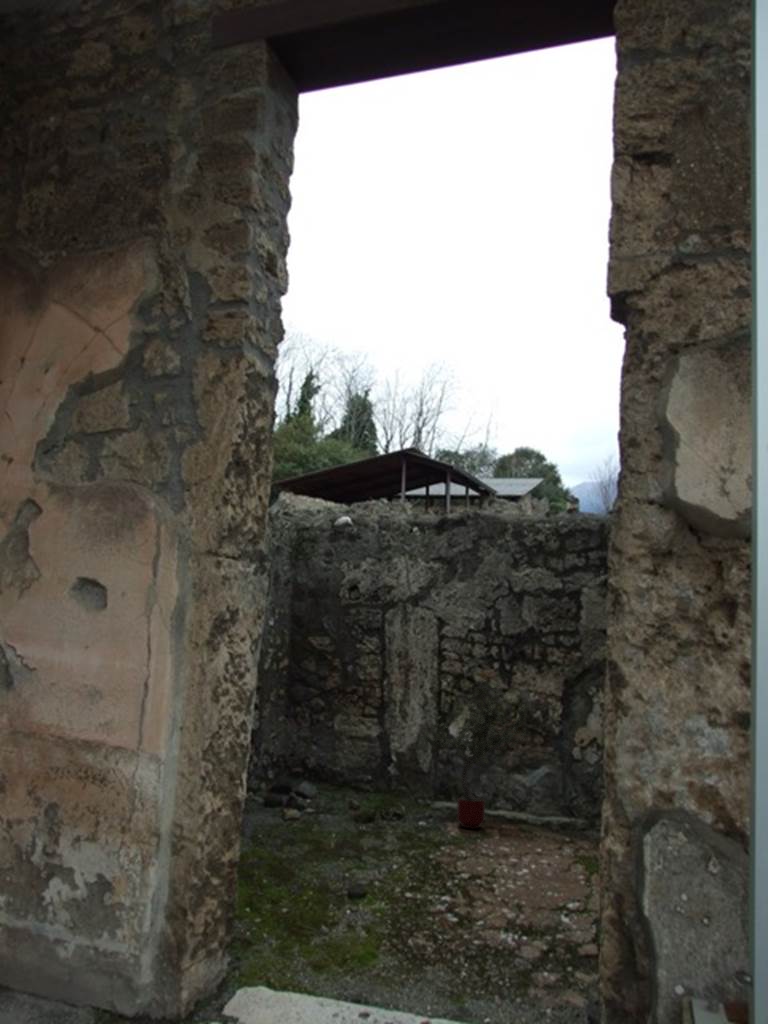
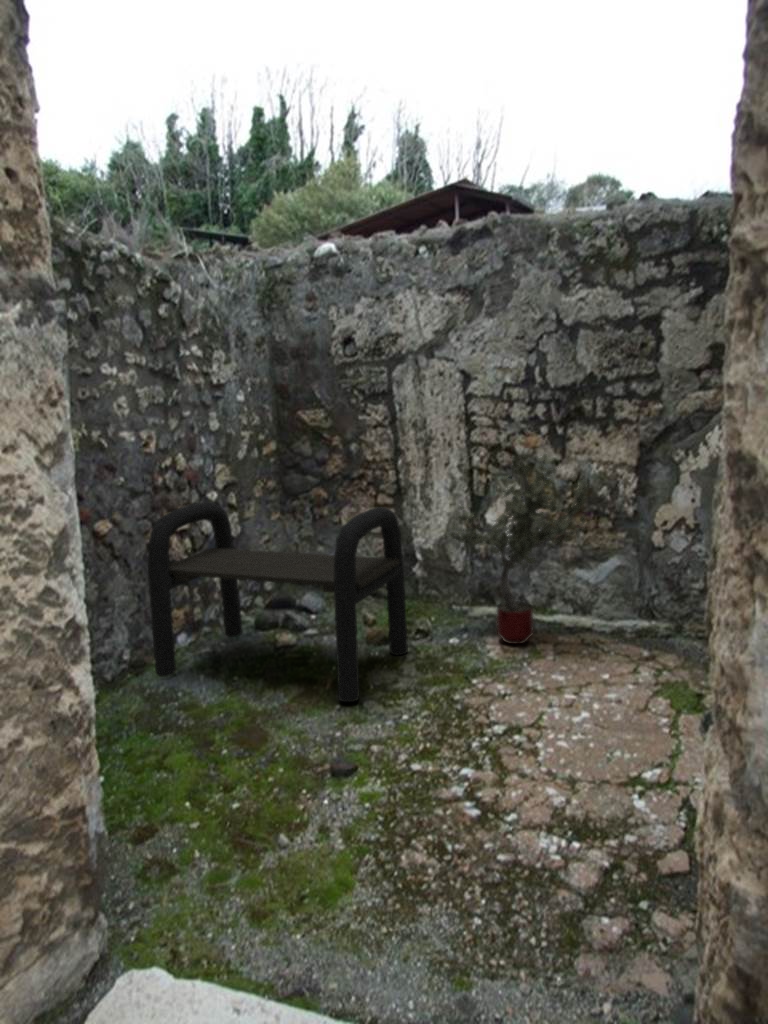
bench: none [194,696,392,856] -> present [148,502,408,702]

